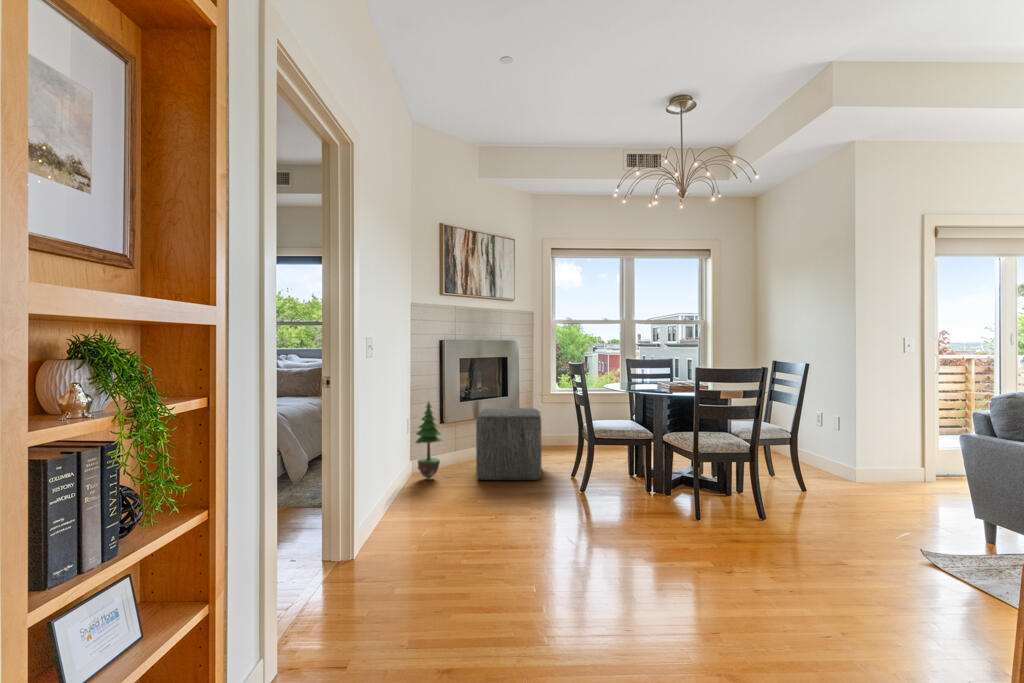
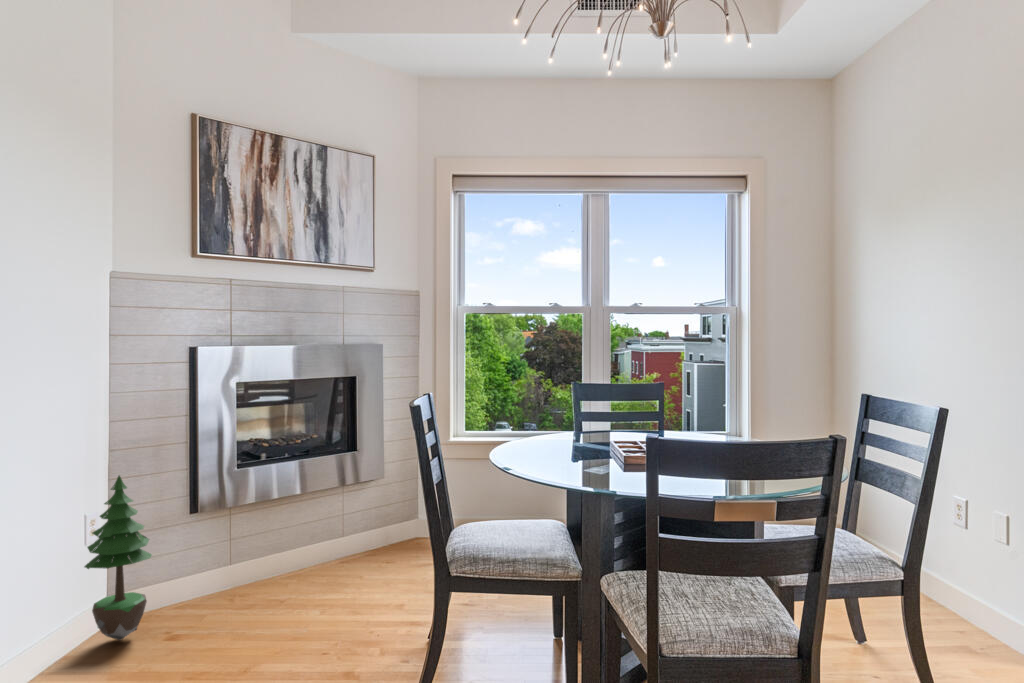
ottoman: present [476,408,542,480] -> none [214,482,382,647]

